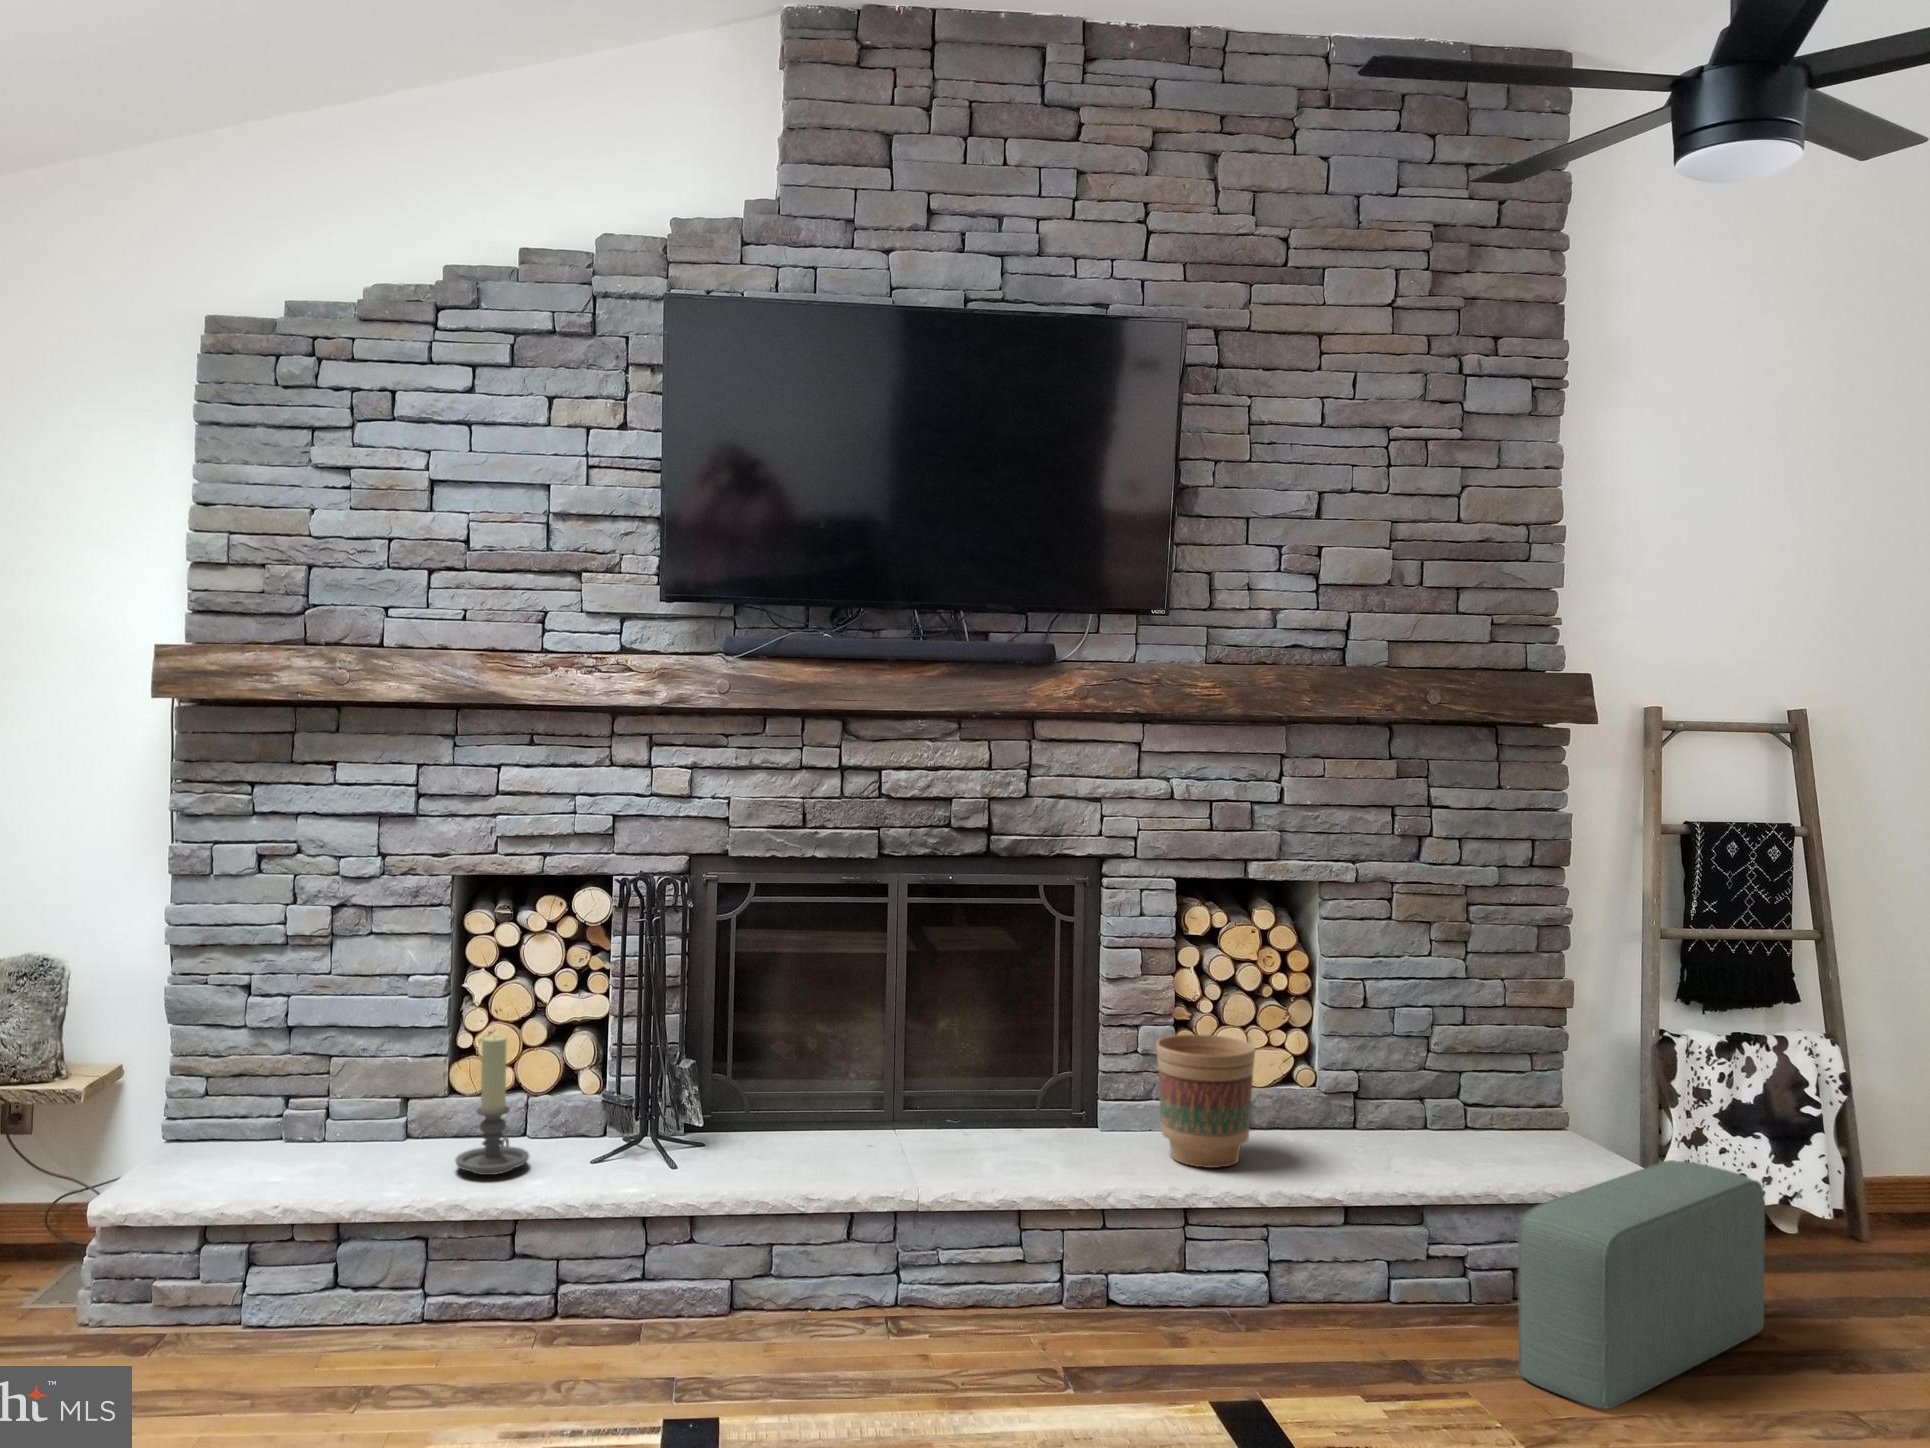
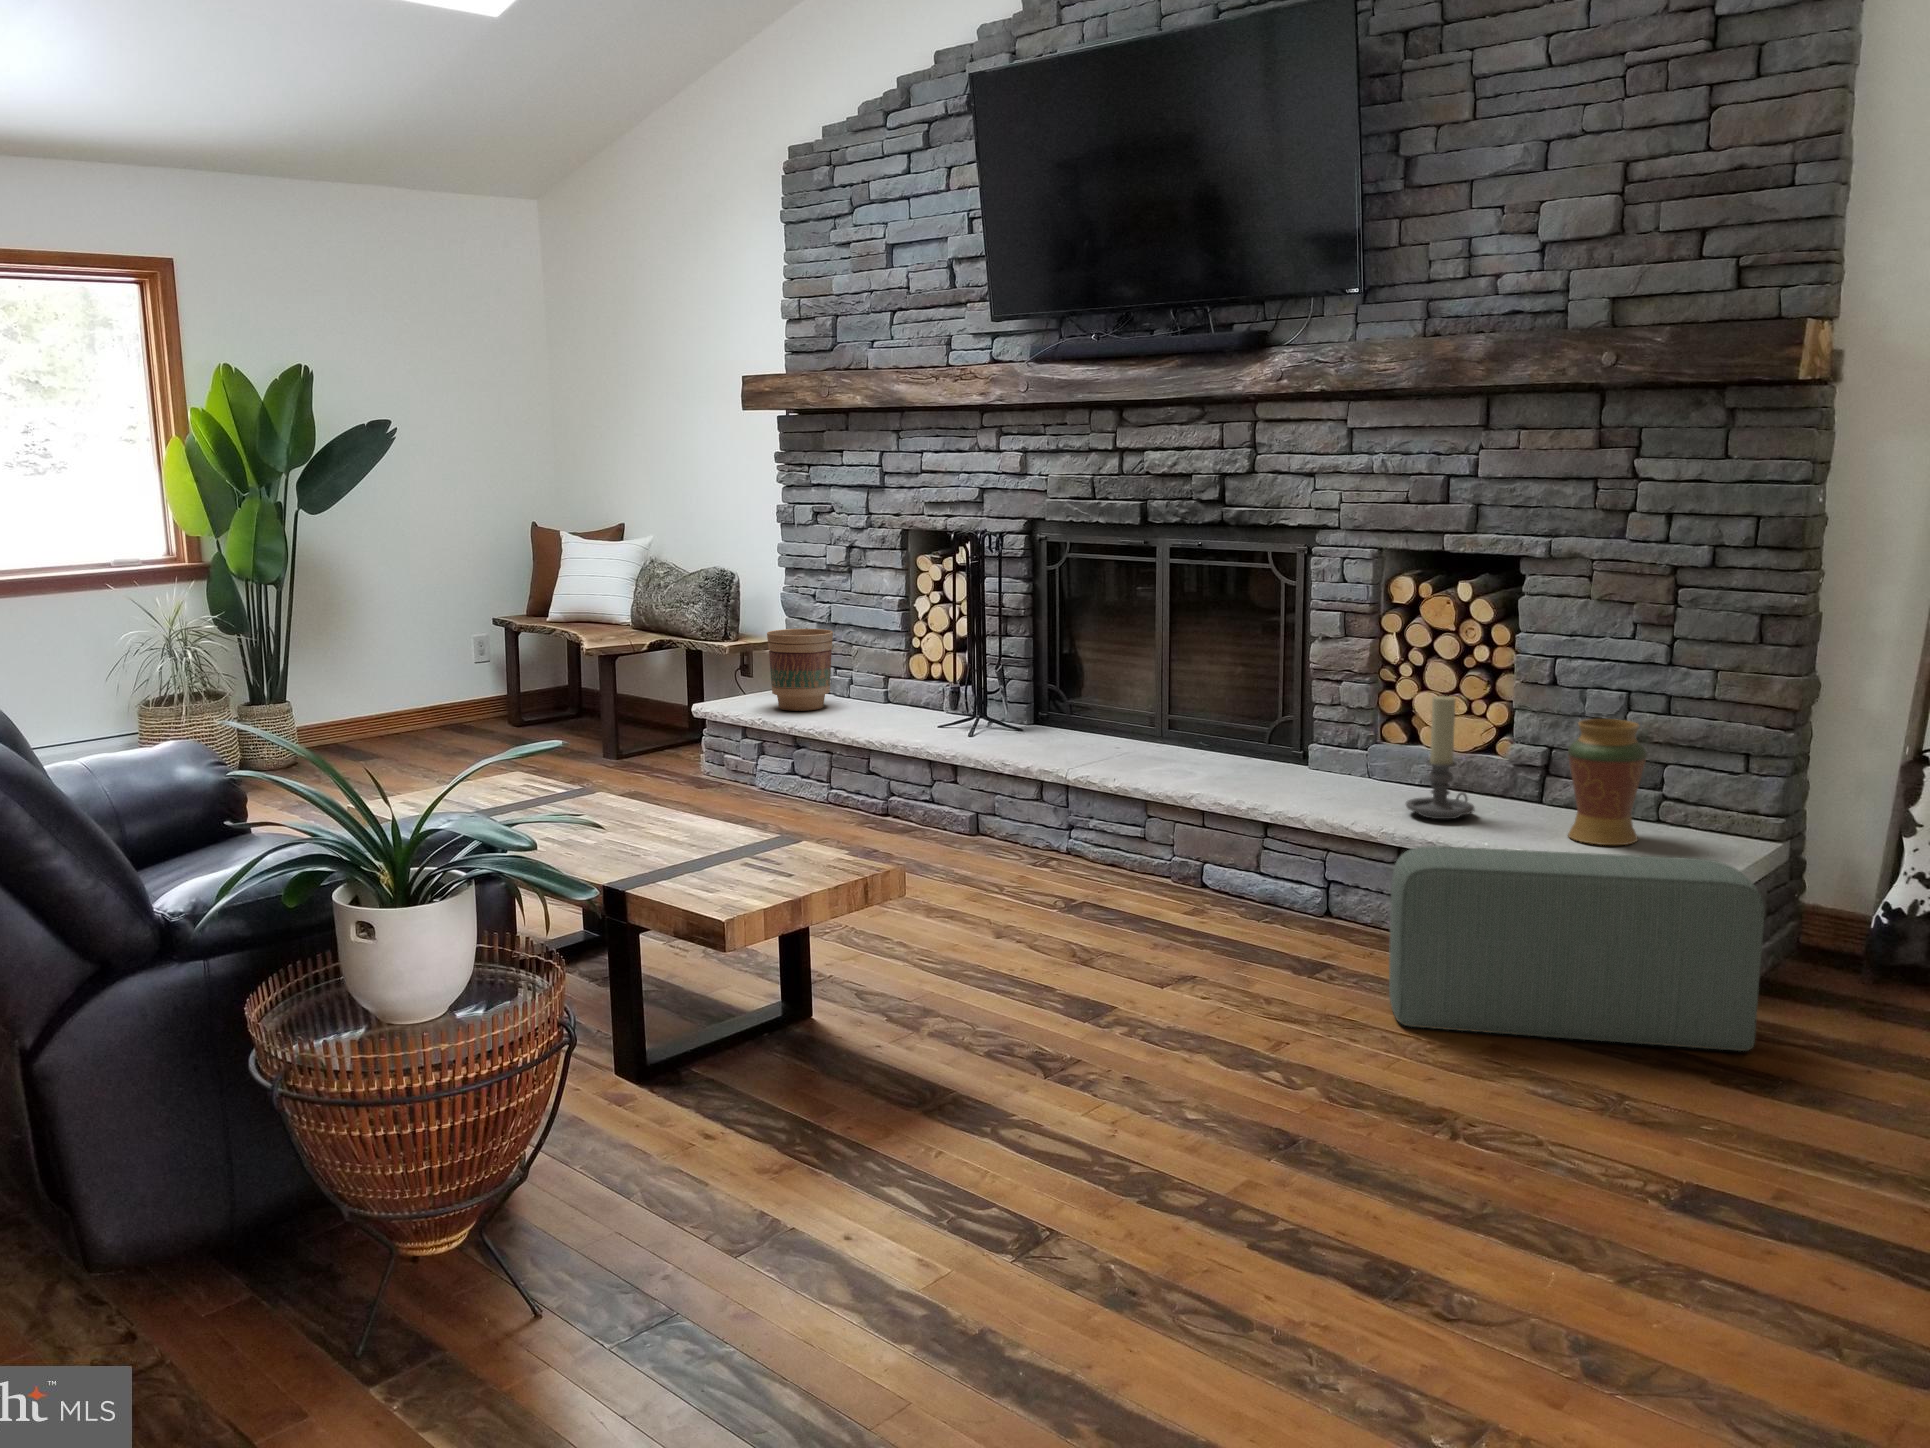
flower pot: present [1156,1034,1255,1168] -> present [767,629,833,711]
candle holder: present [455,1035,529,1175] -> present [1406,696,1474,819]
decorative vase: none [1449,1036,1522,1161] -> present [1568,719,1647,845]

